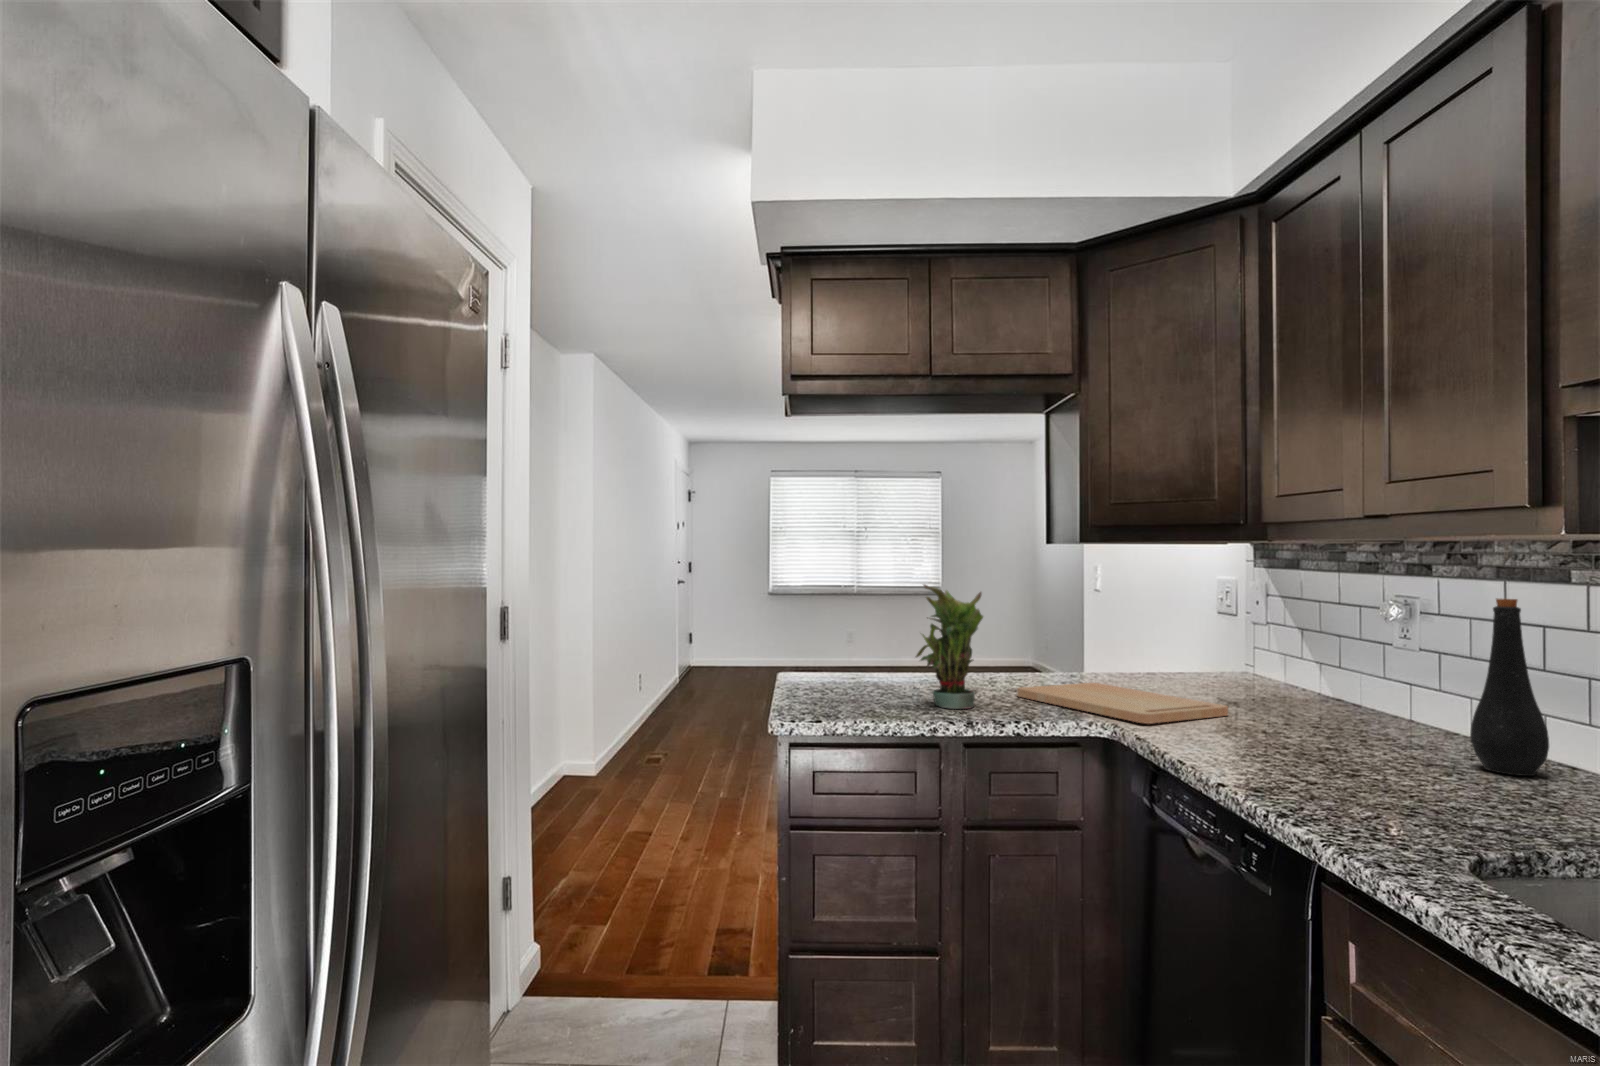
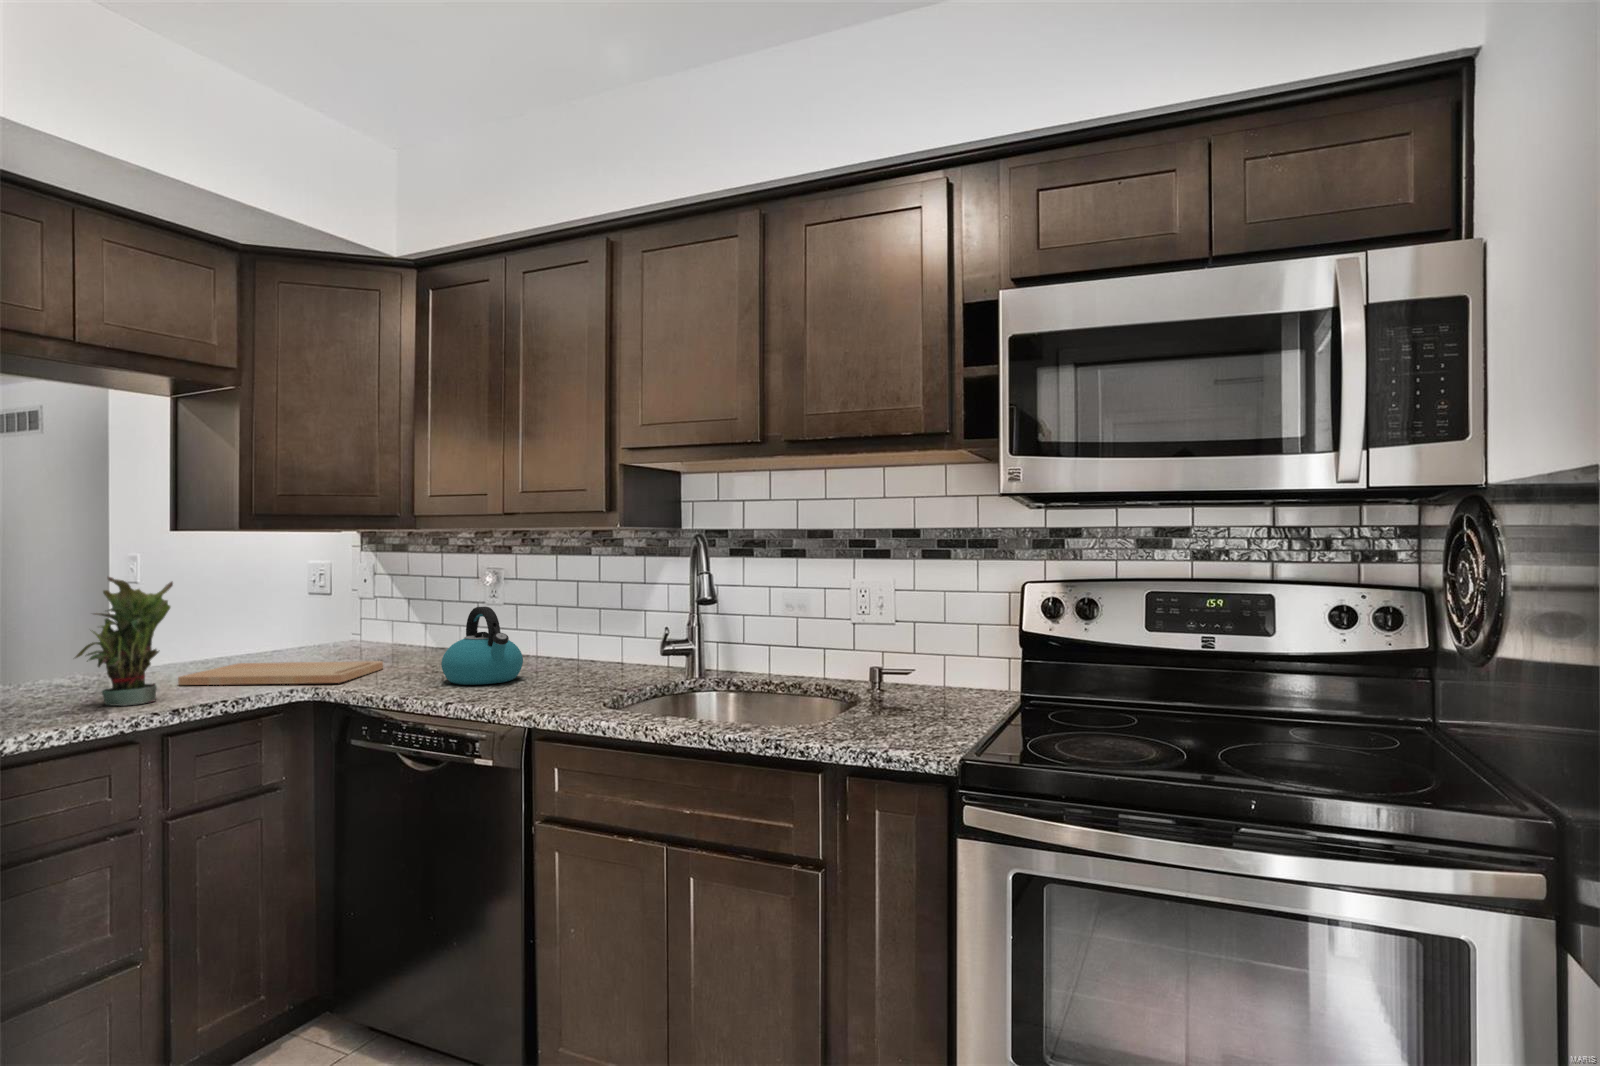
bottle: present [1470,599,1549,776] -> none [551,567,588,669]
kettle: none [1260,650,1395,770] -> present [441,606,523,685]

